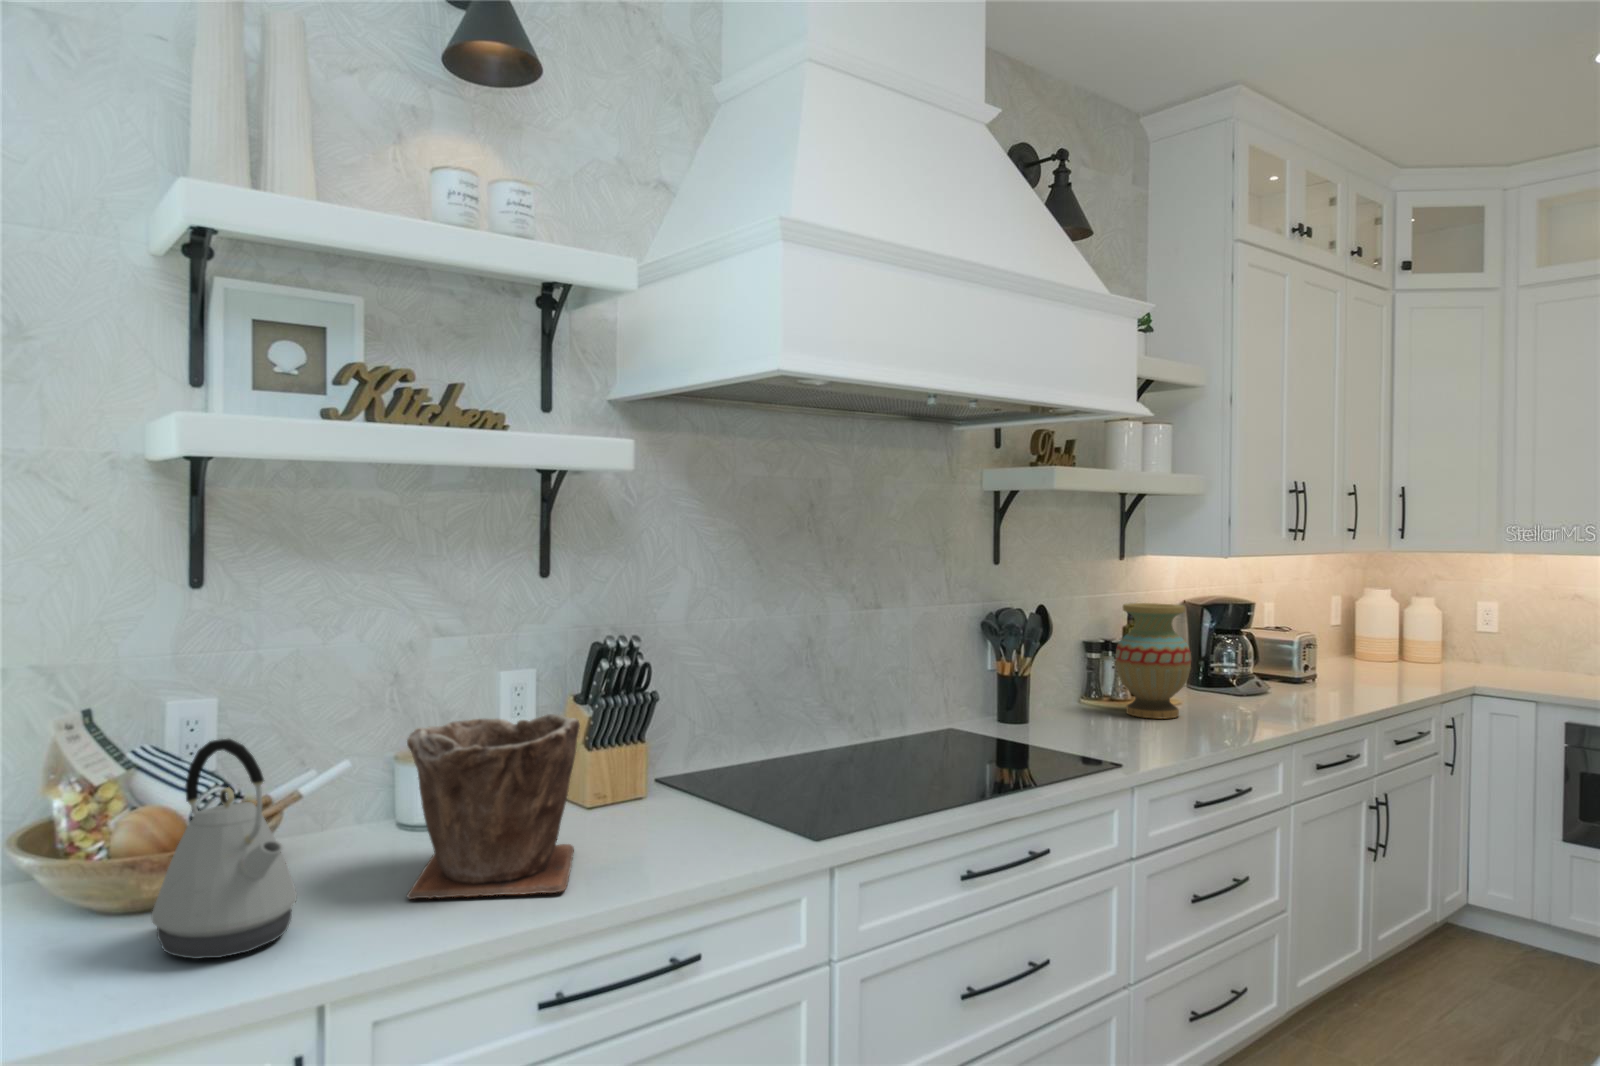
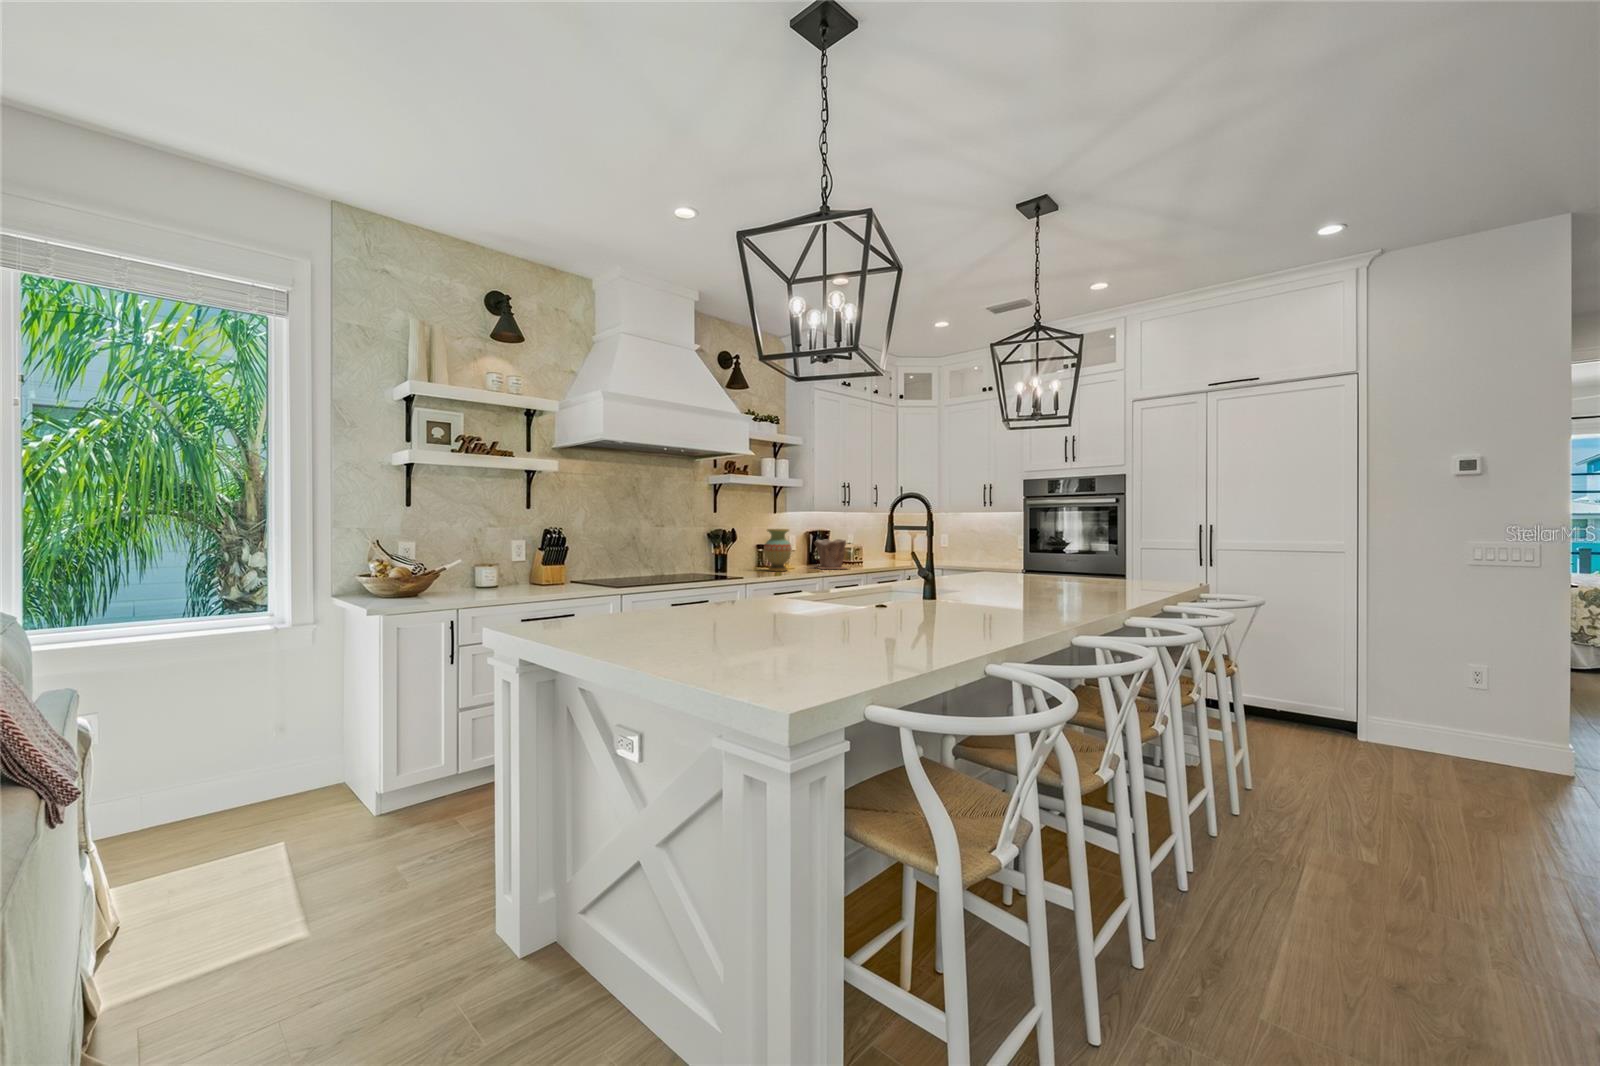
plant pot: present [407,714,580,899] -> present [815,539,846,569]
kettle: present [151,739,297,959] -> none [406,543,448,602]

